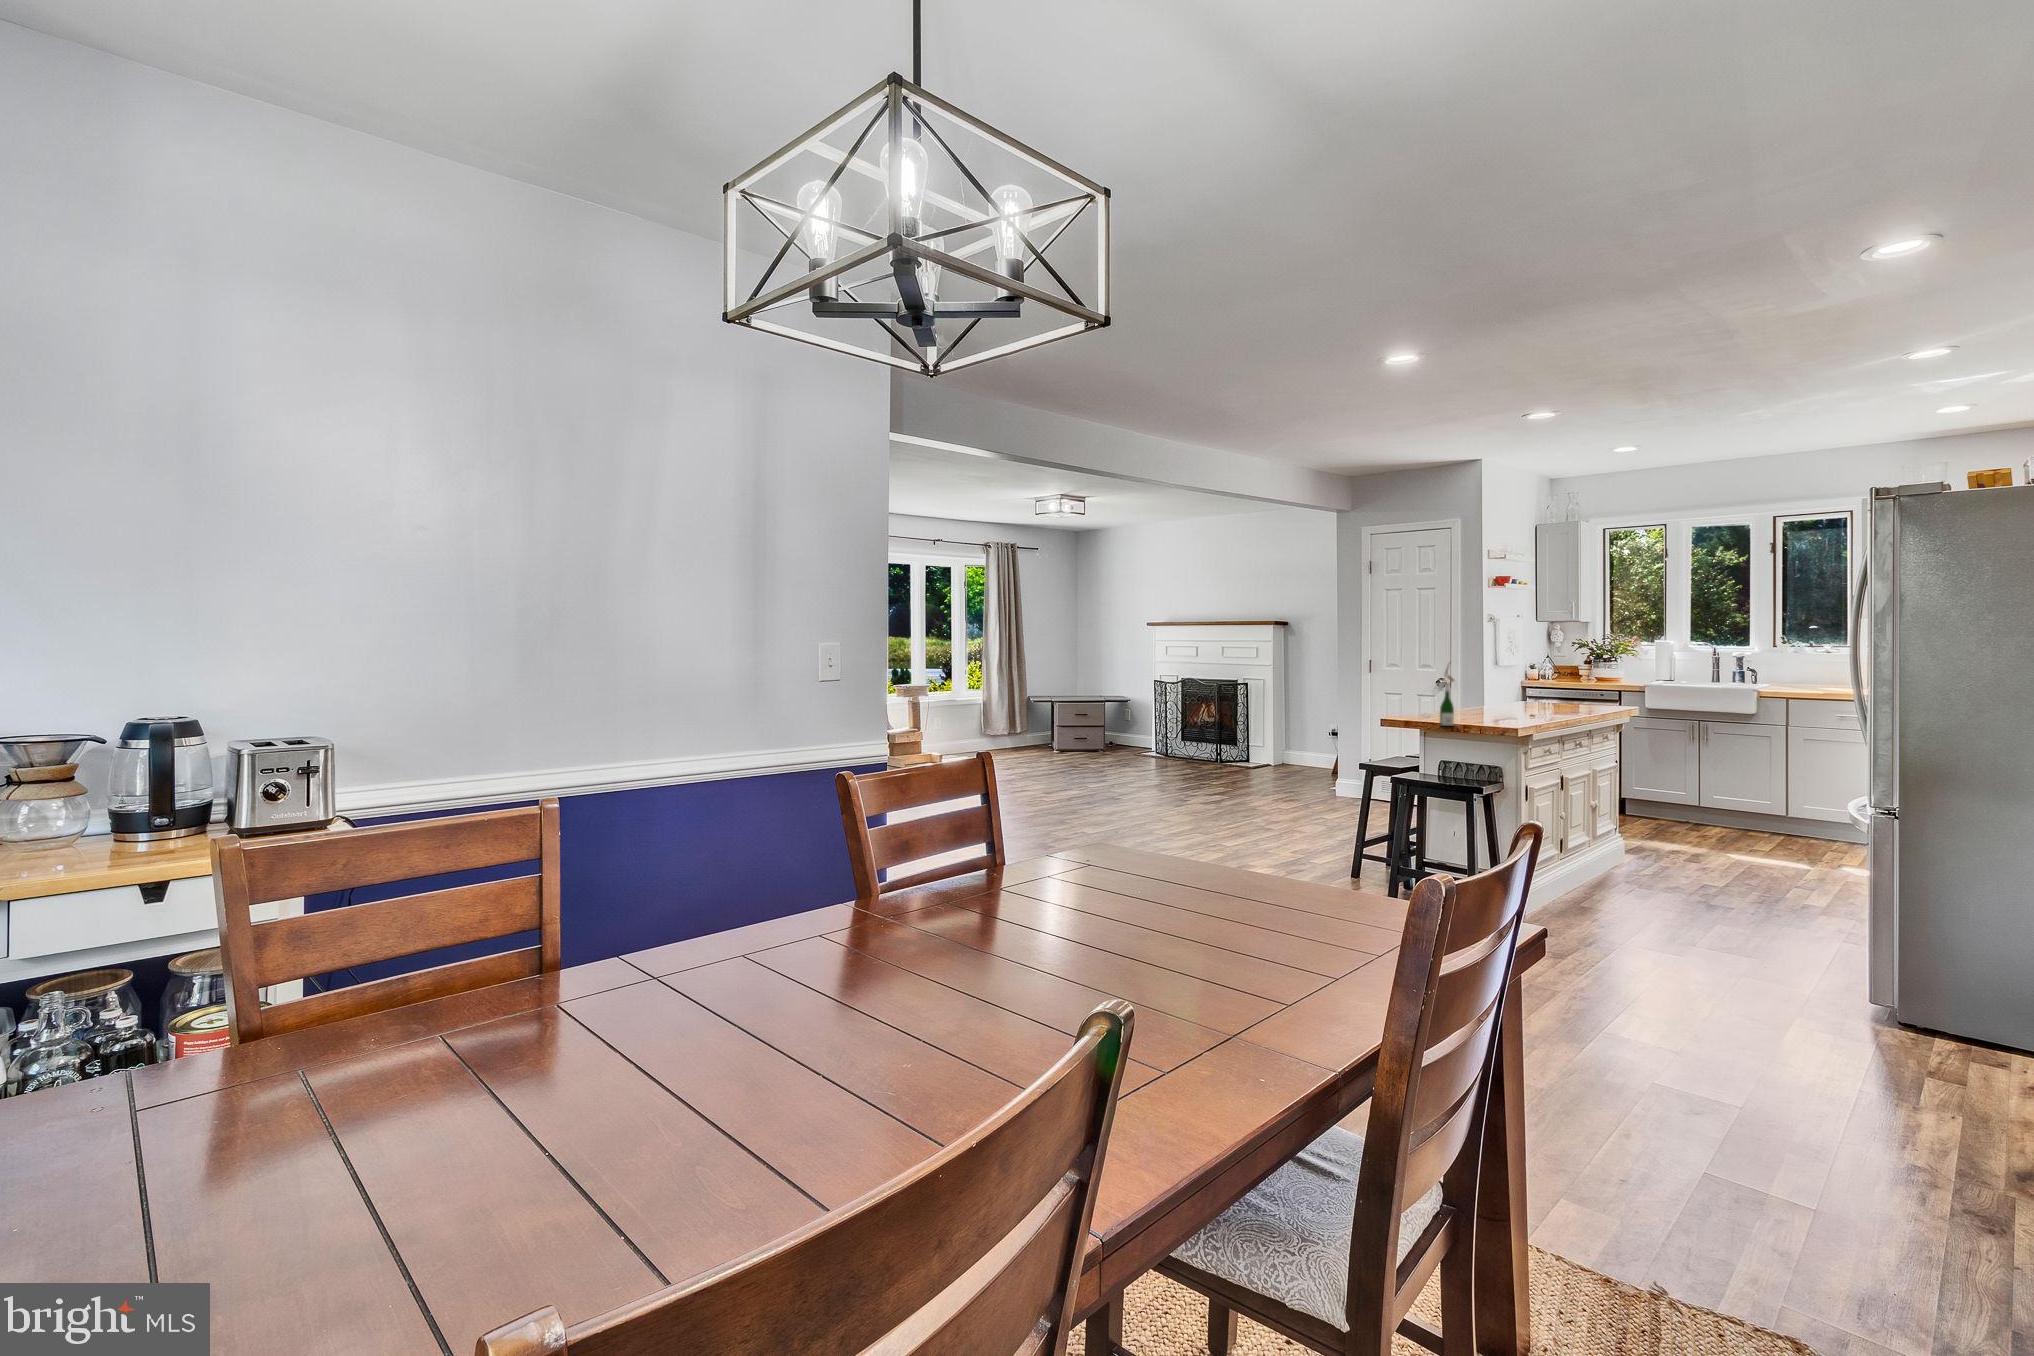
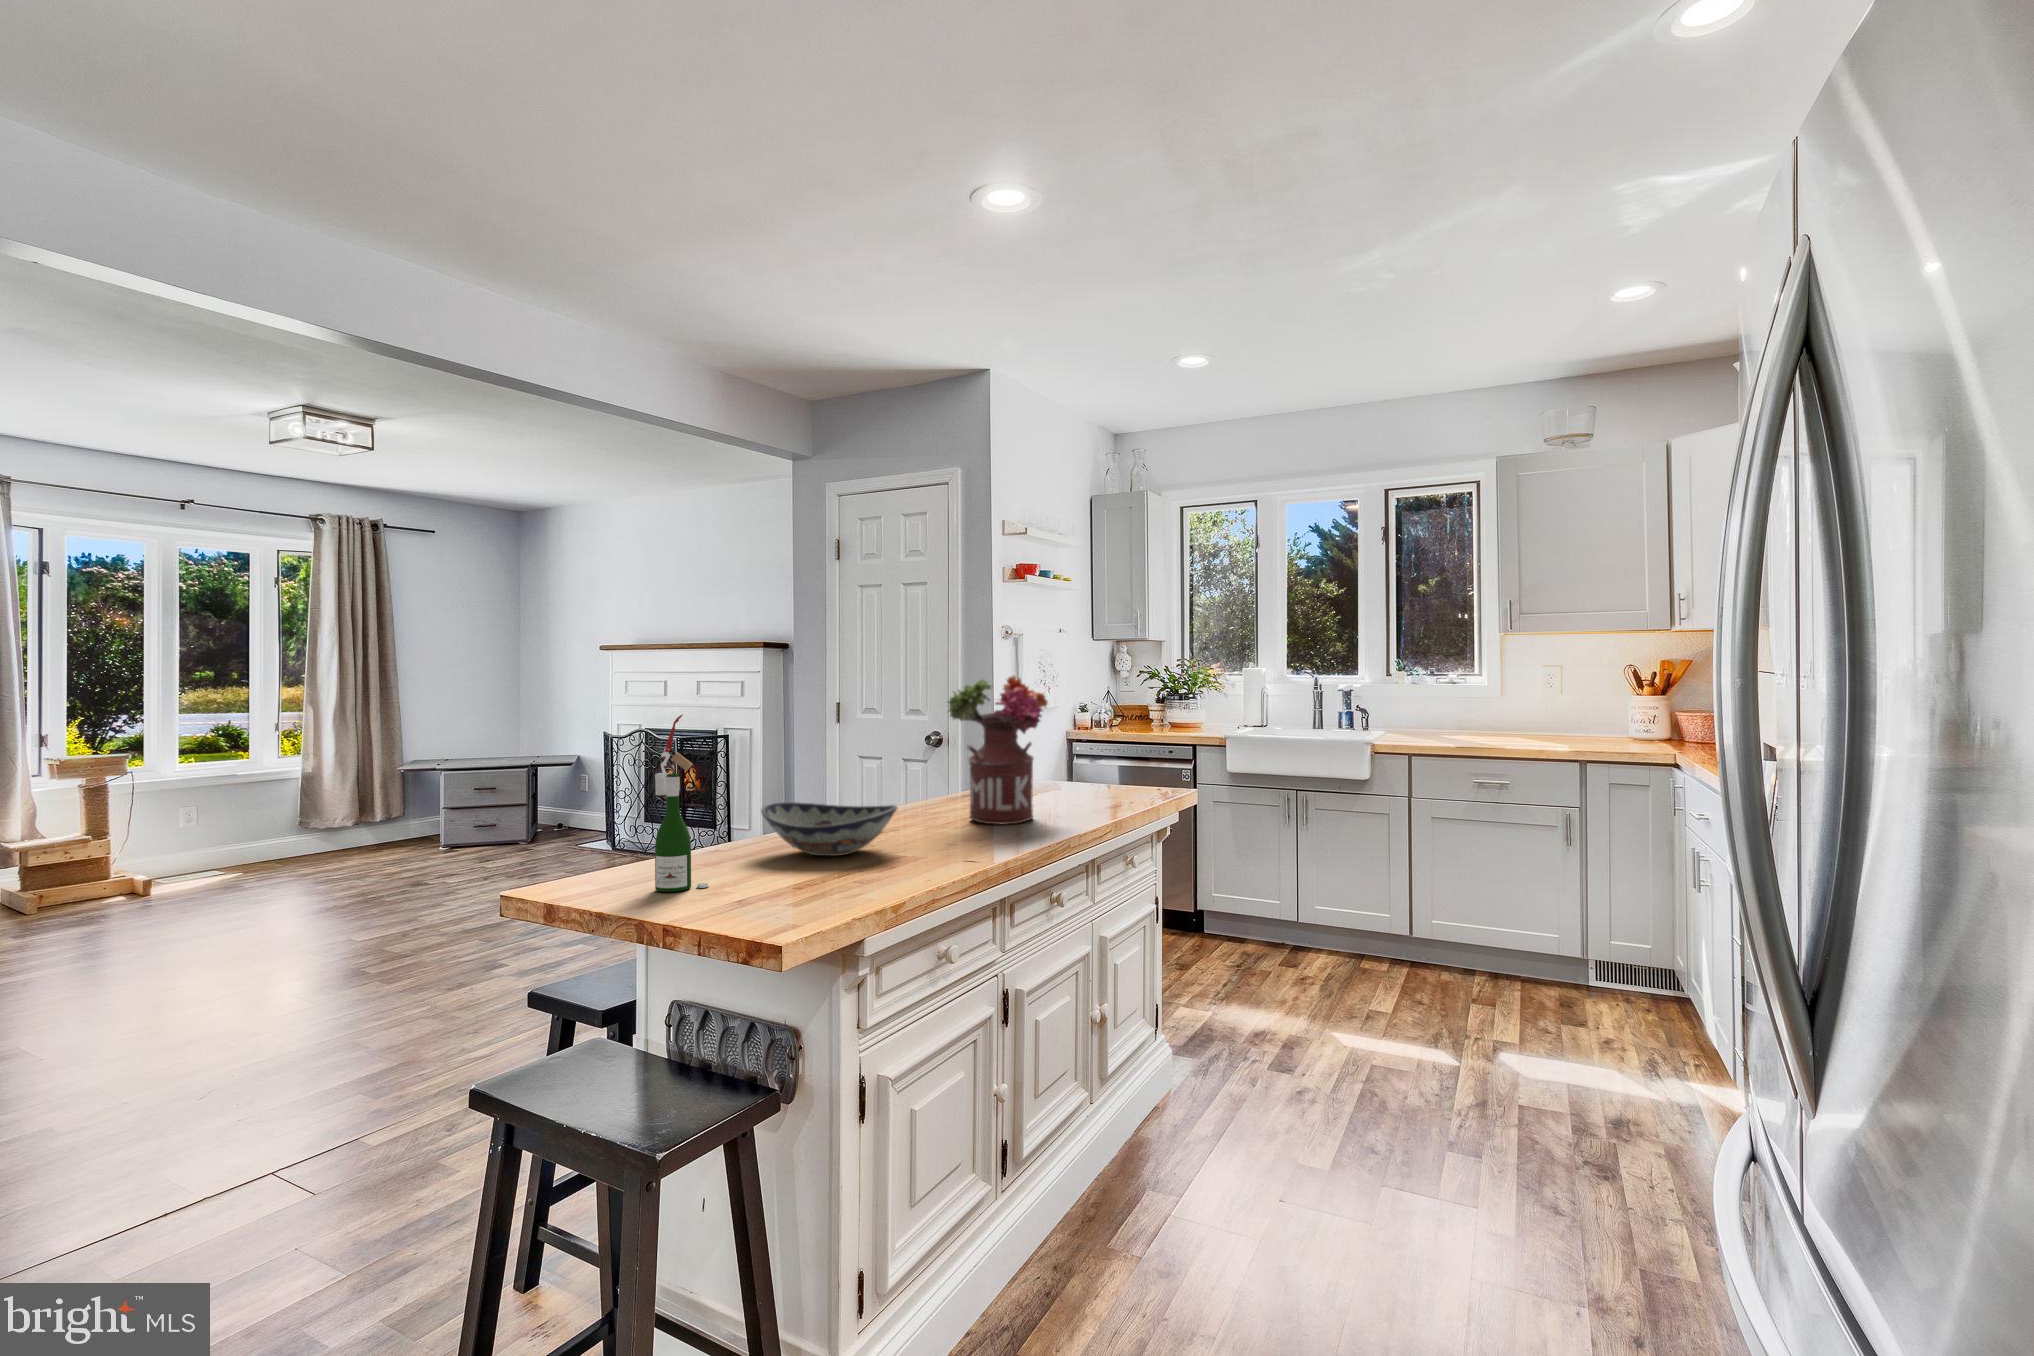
flower arrangement: none [1523,646,1577,716] -> present [948,676,1048,825]
decorative bowl: none [1456,700,1520,721] -> present [761,802,897,856]

